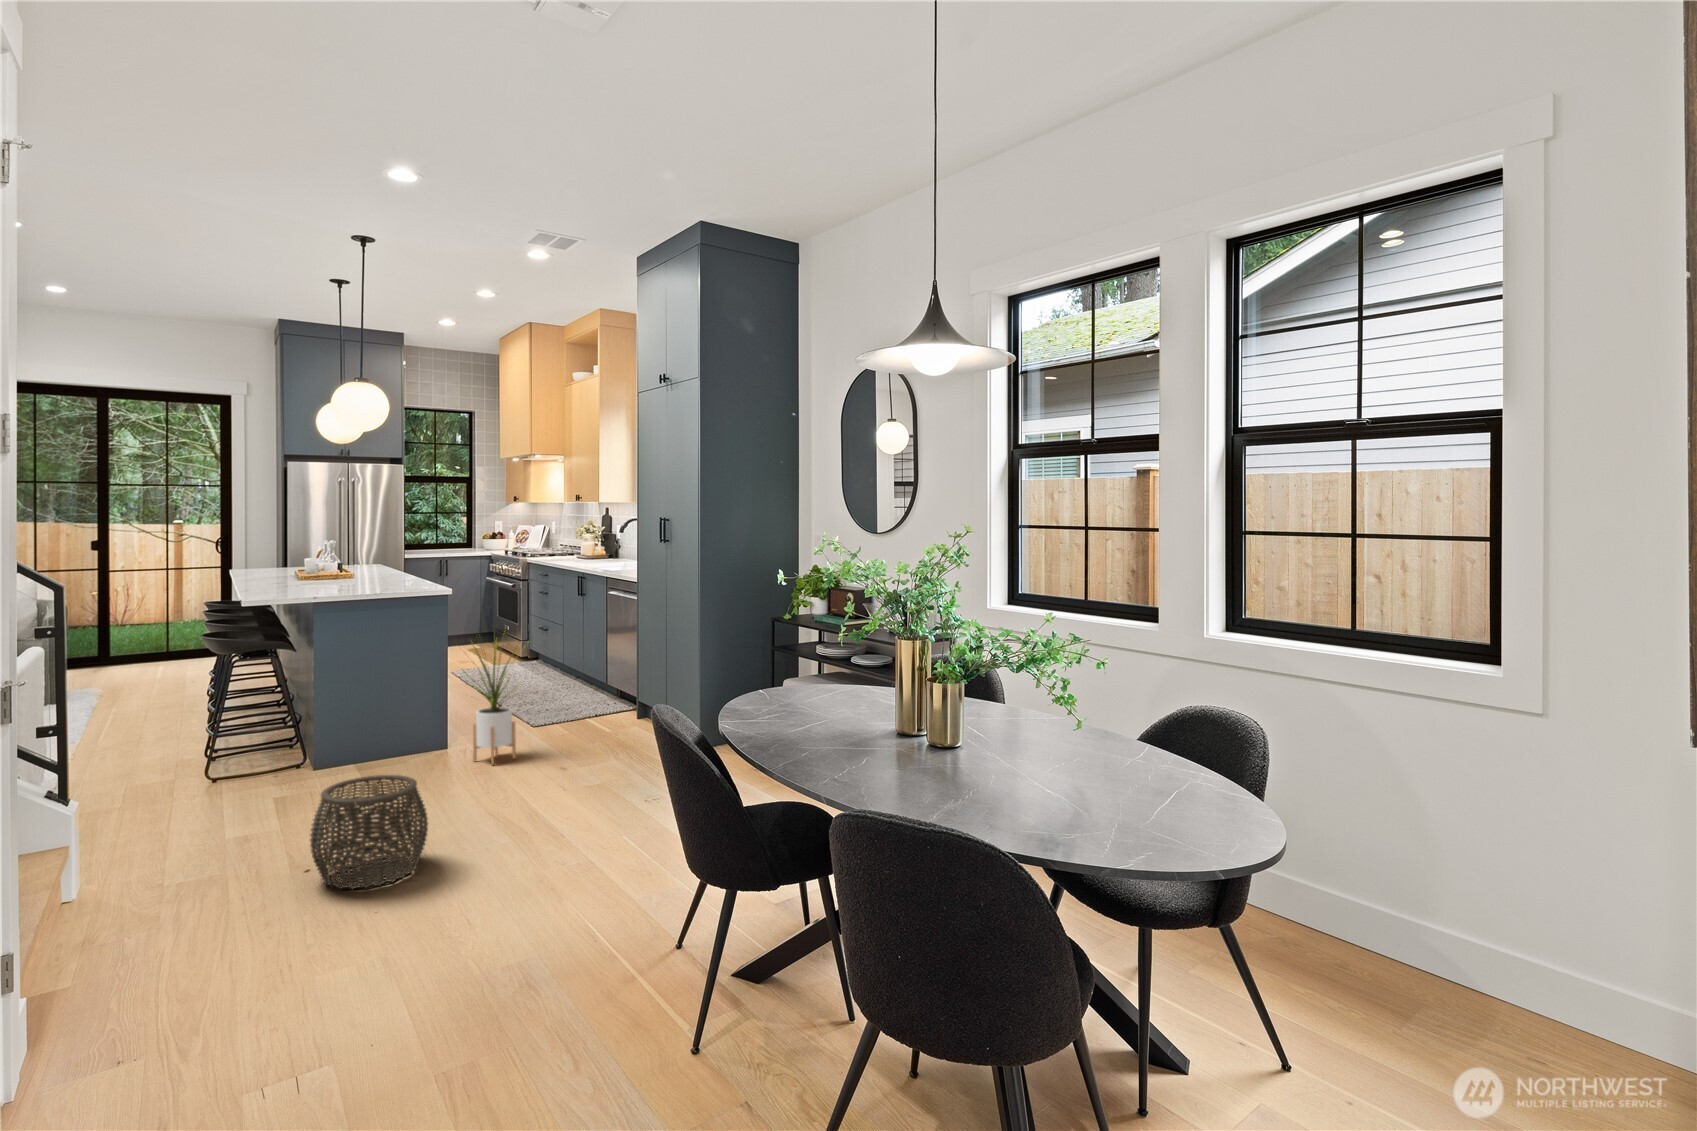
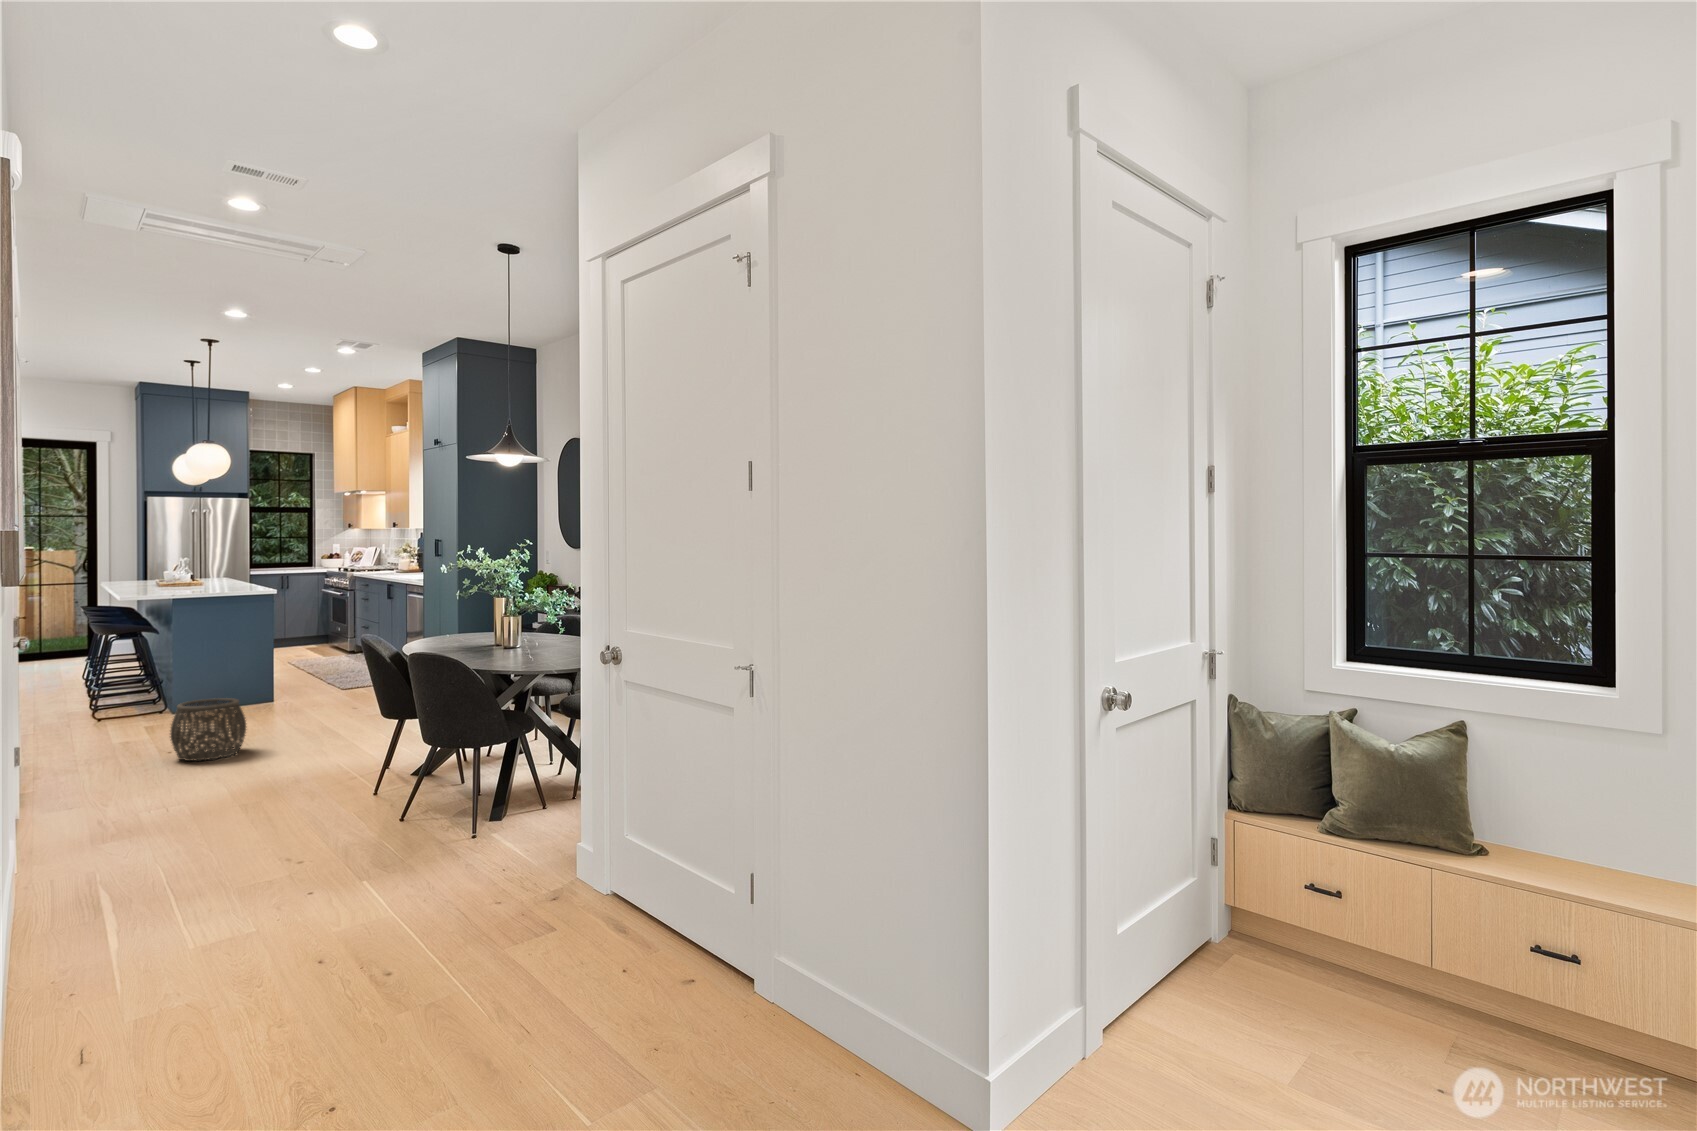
house plant: present [465,640,516,765] -> none [277,616,334,711]

